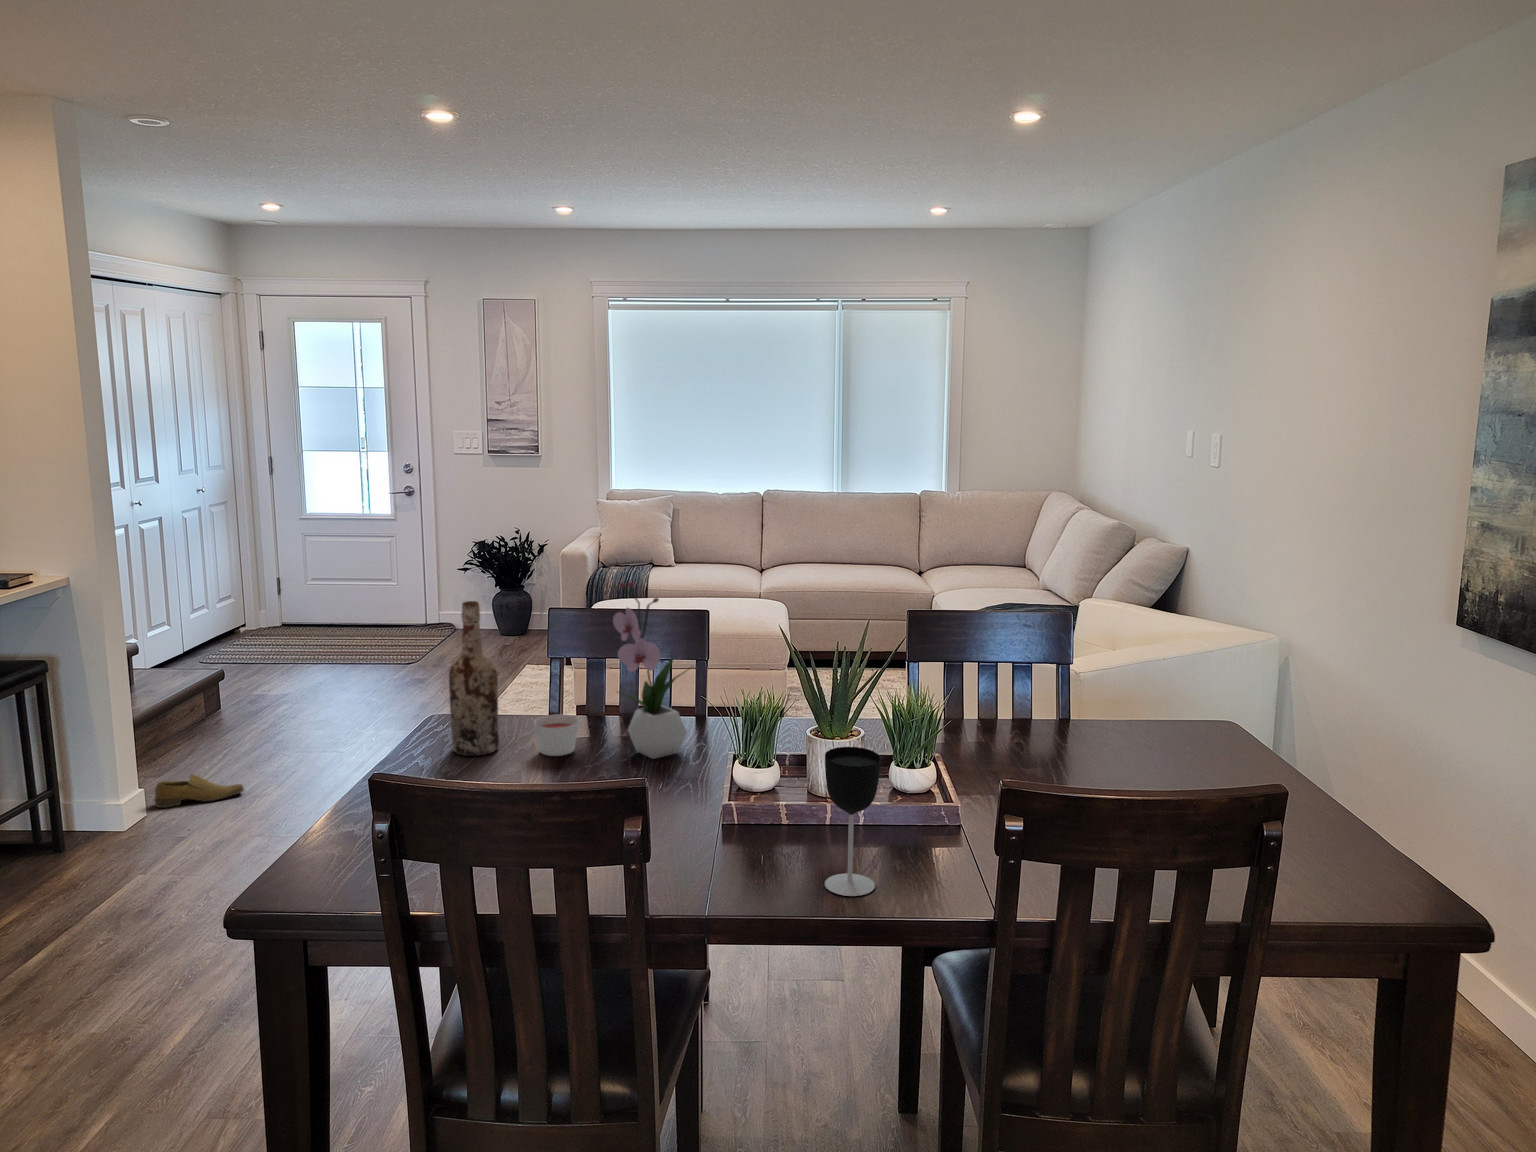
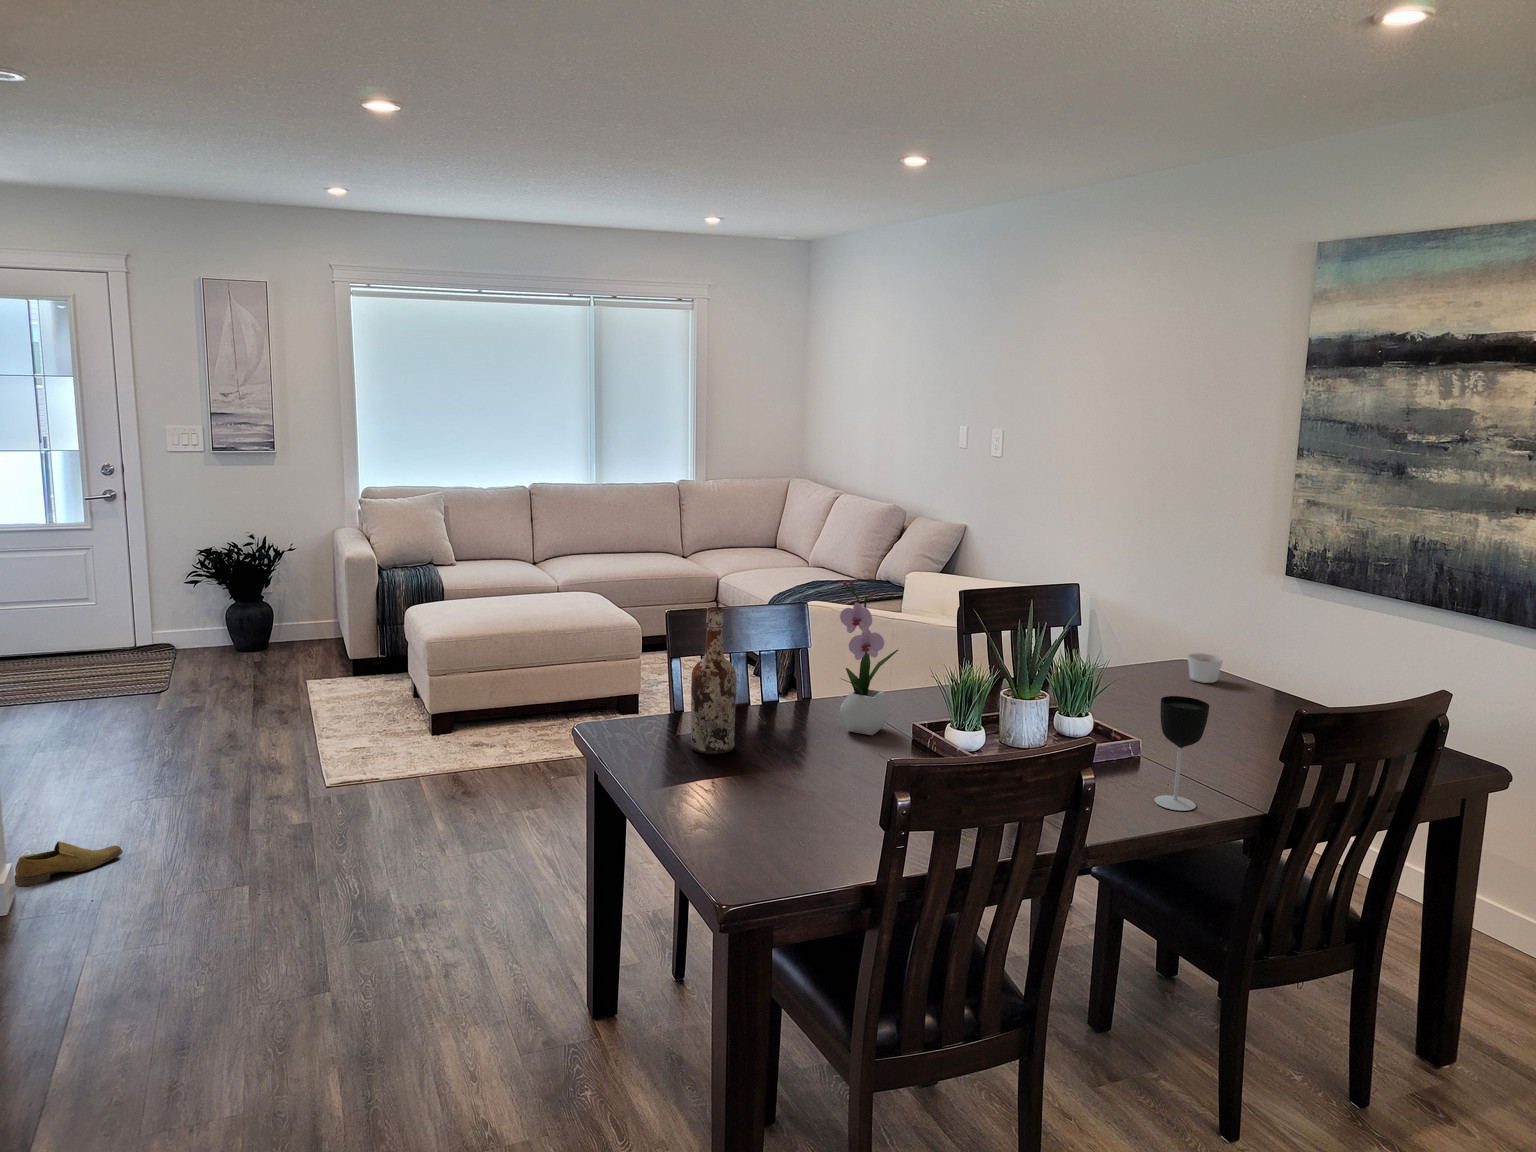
candle: present [534,714,579,756] -> present [1188,653,1223,683]

